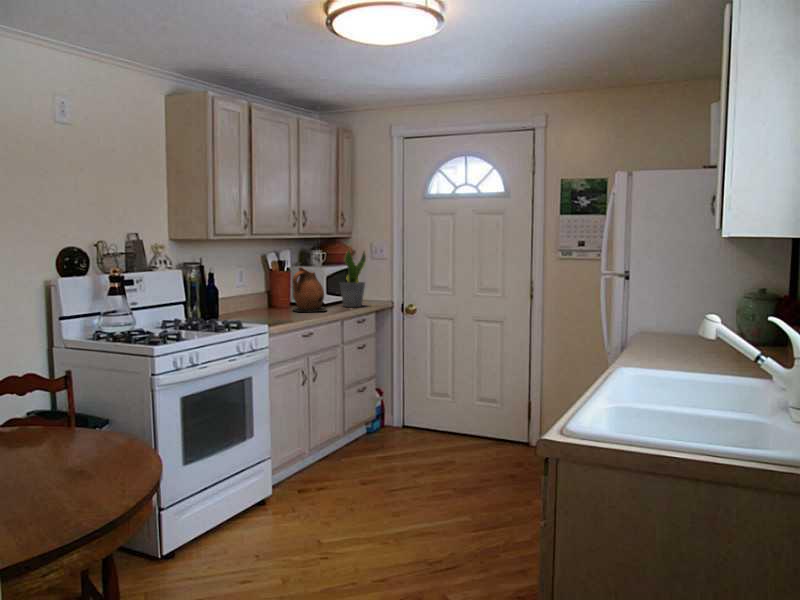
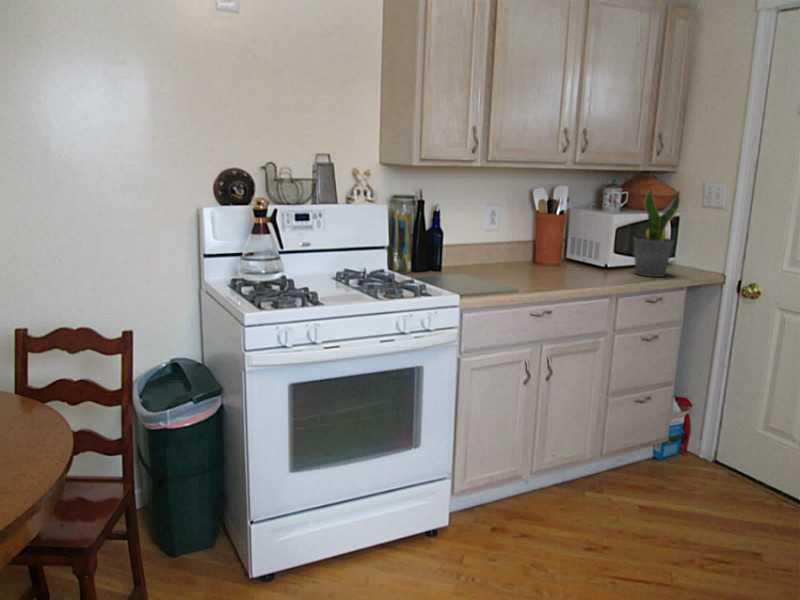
ceramic pitcher: present [293,267,326,311] -> none [550,211,602,279]

